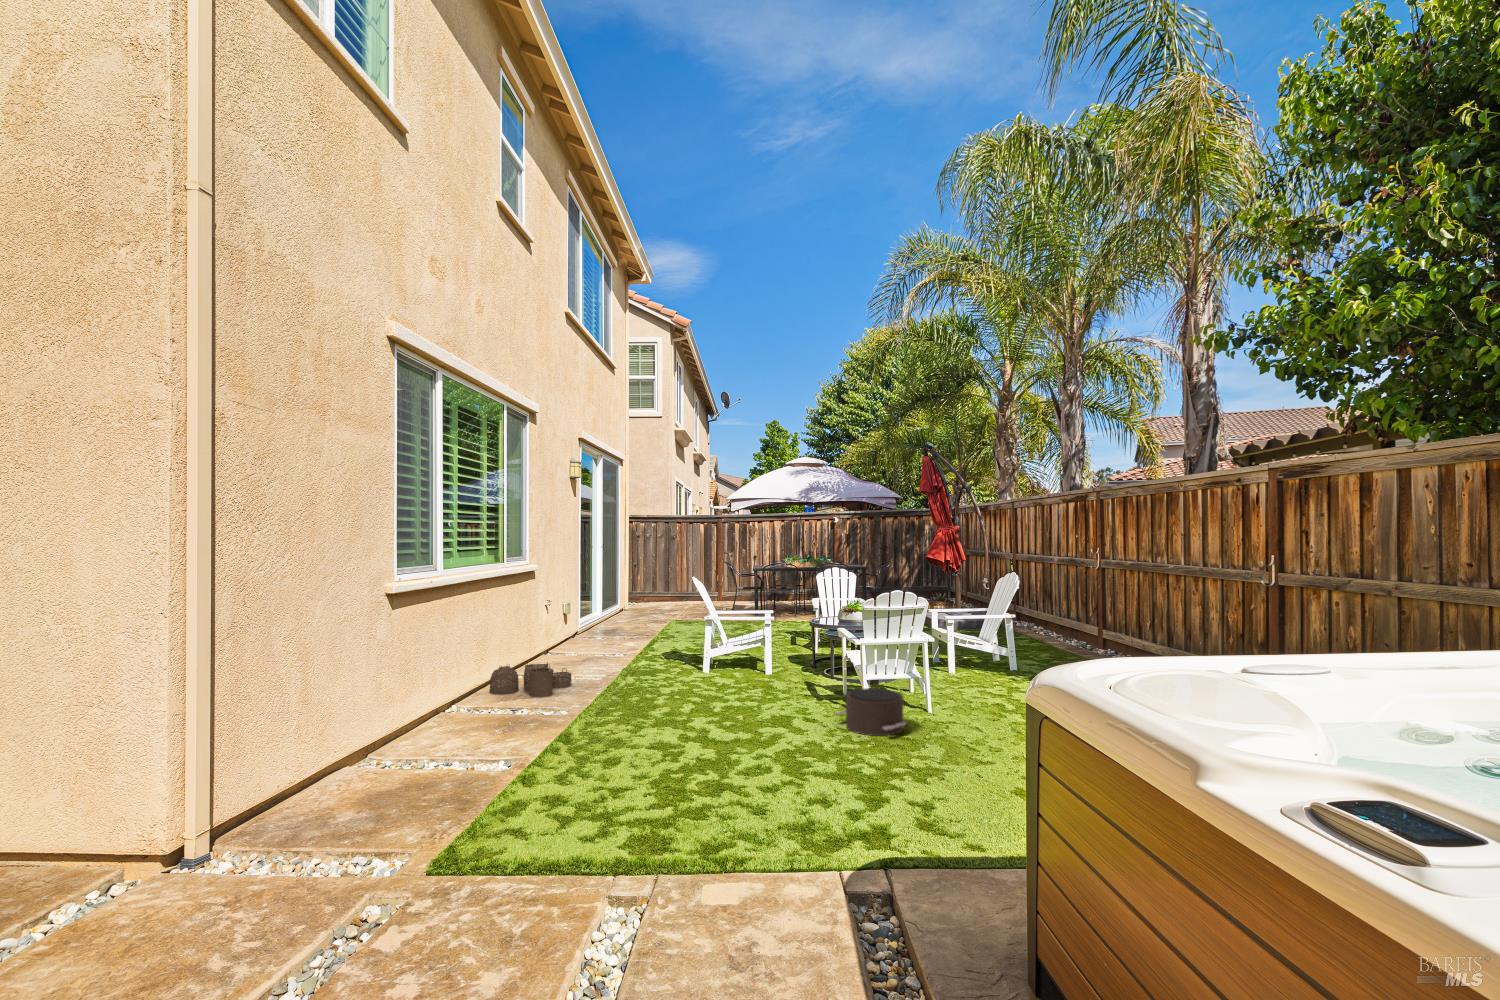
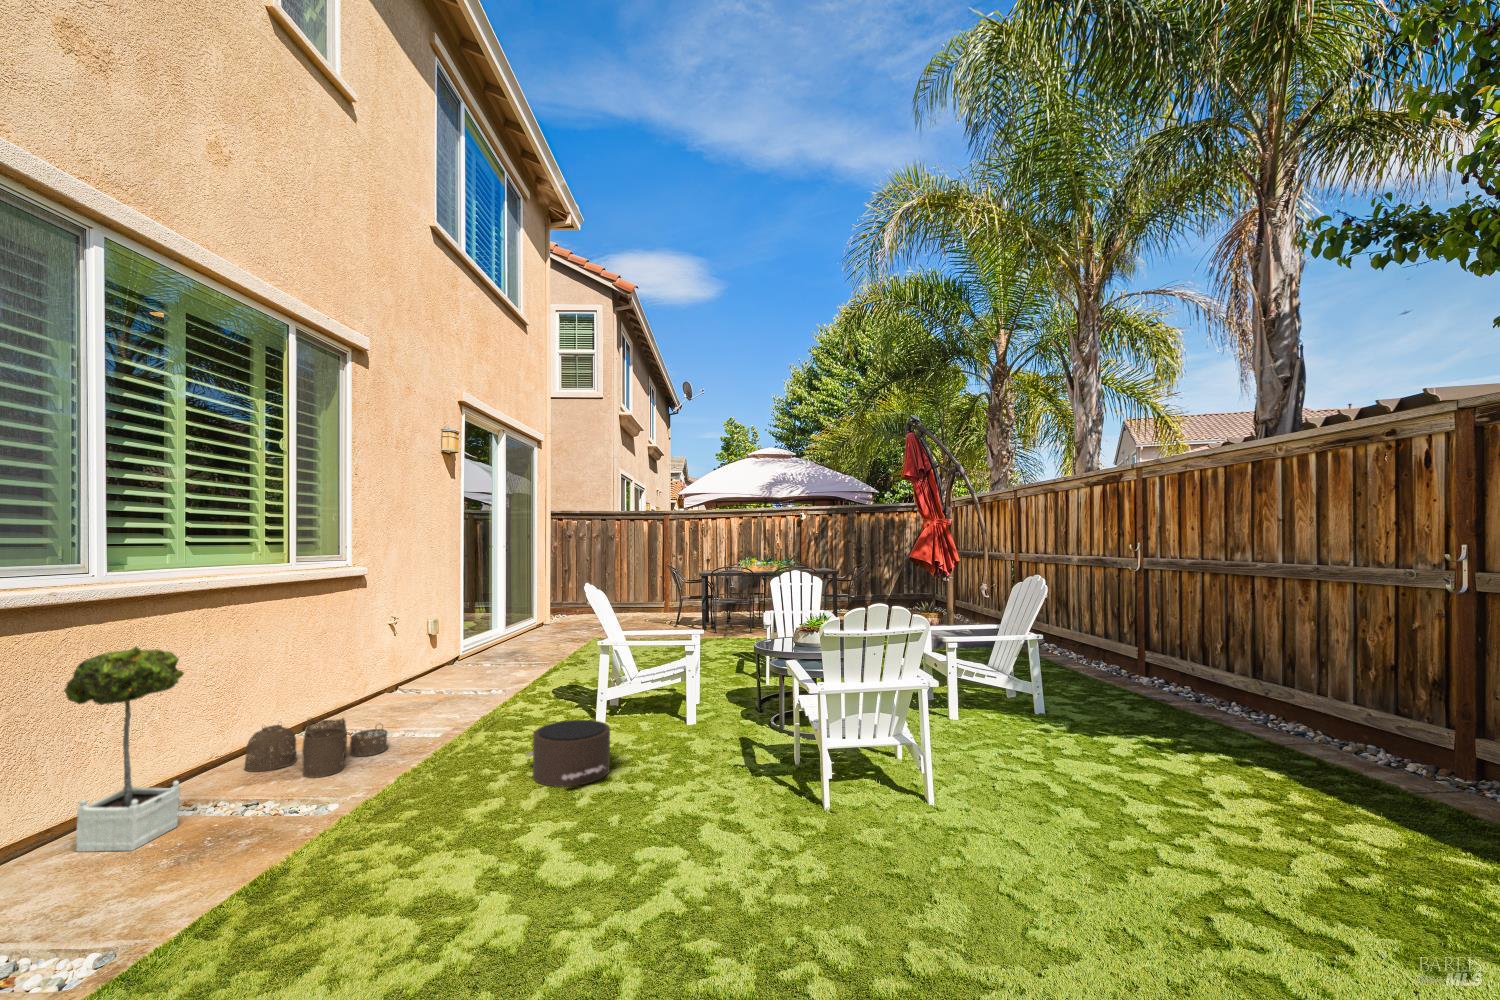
potted tree: none [435,608,487,725] -> present [64,646,184,852]
pouf: present [835,688,906,736] -> present [526,720,610,787]

